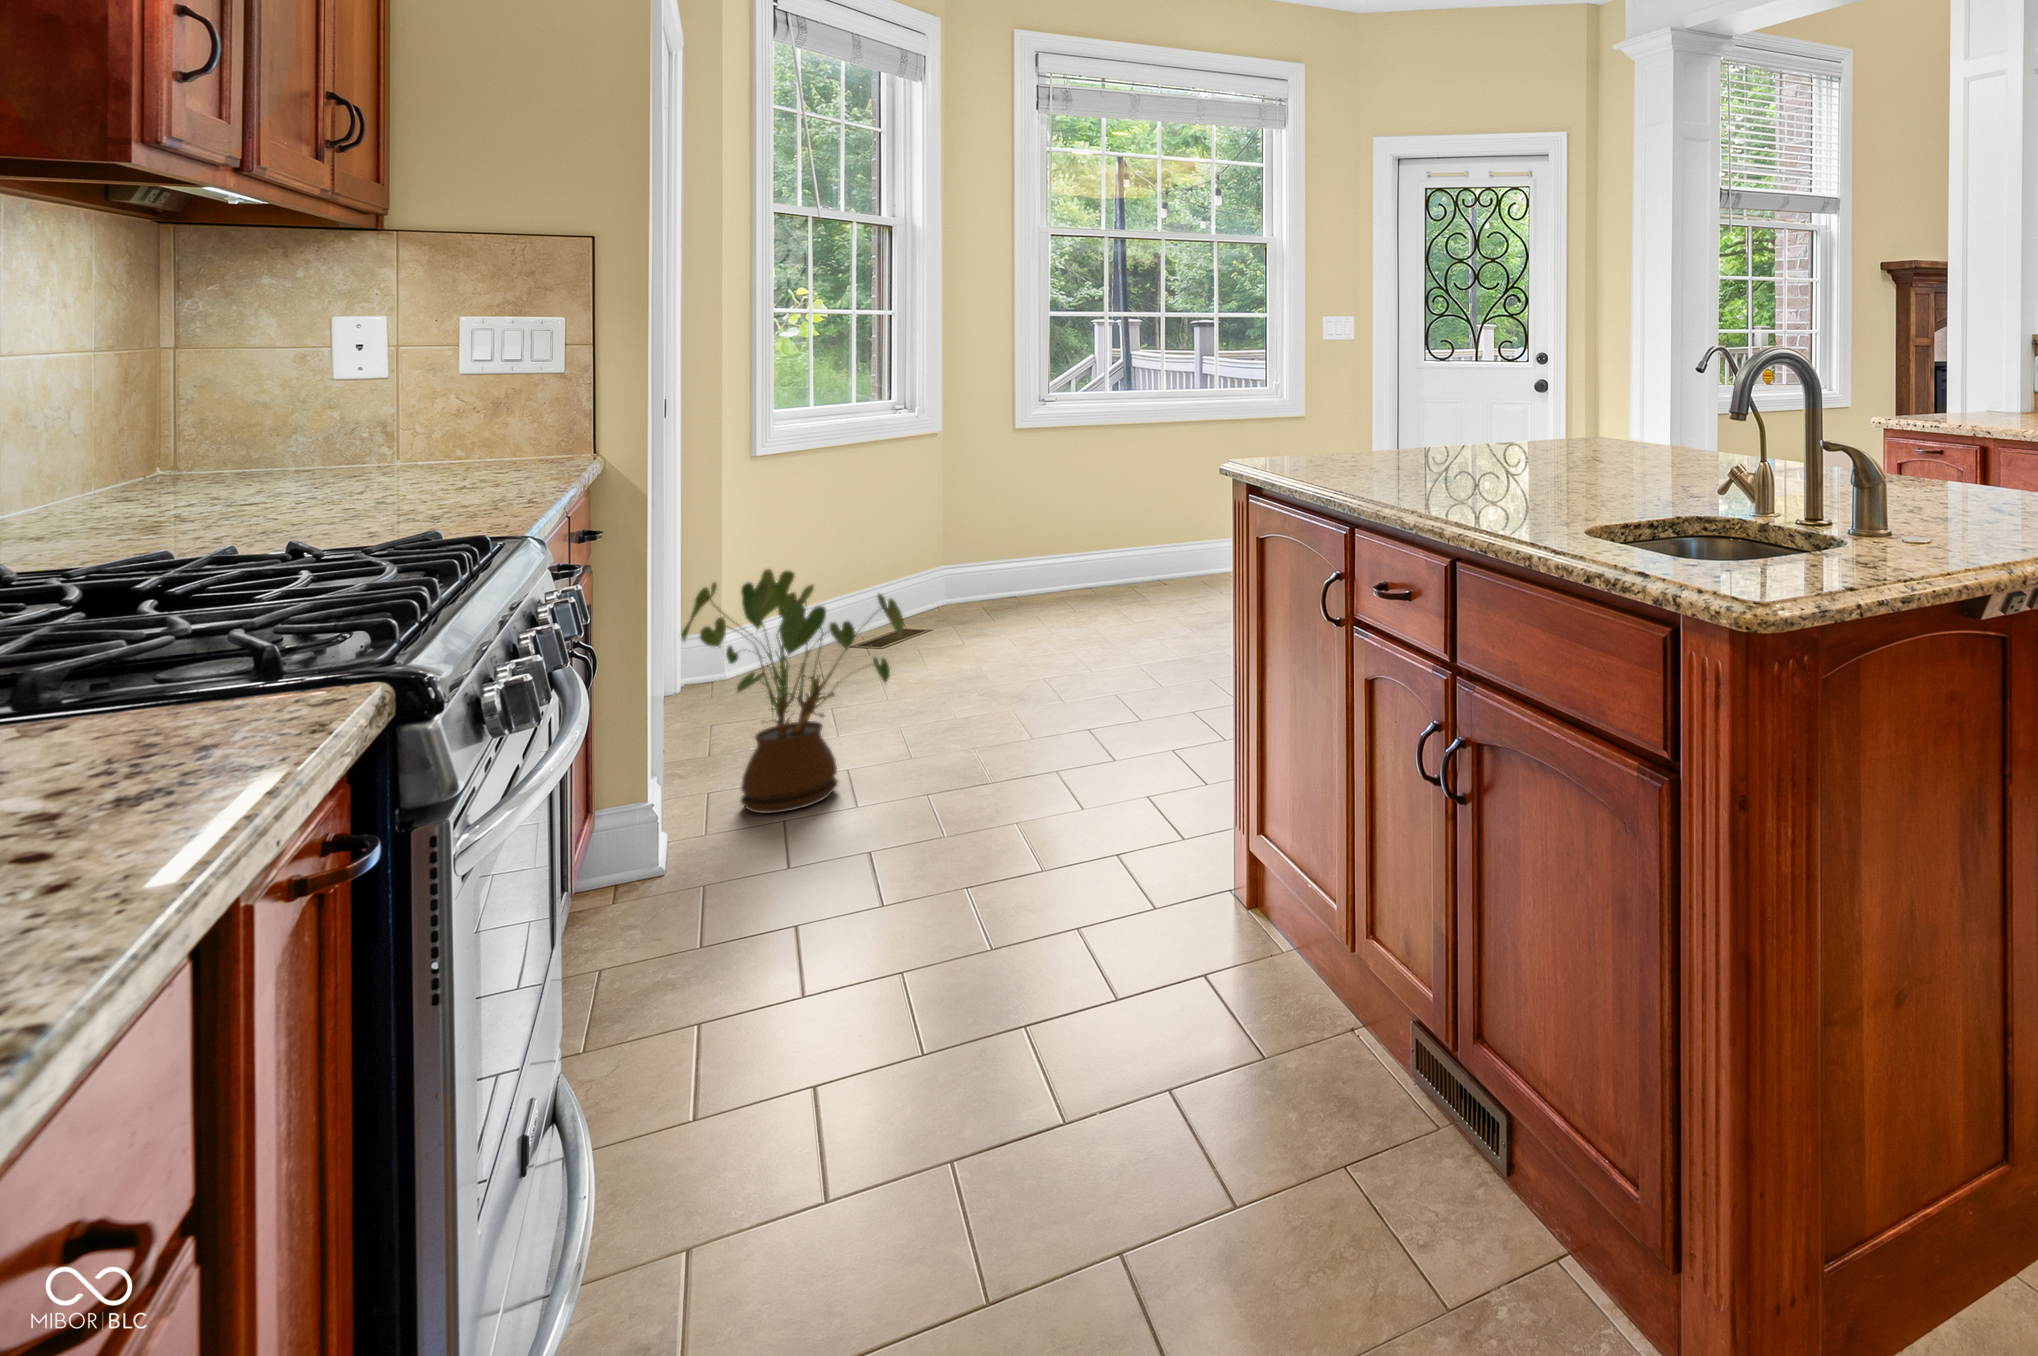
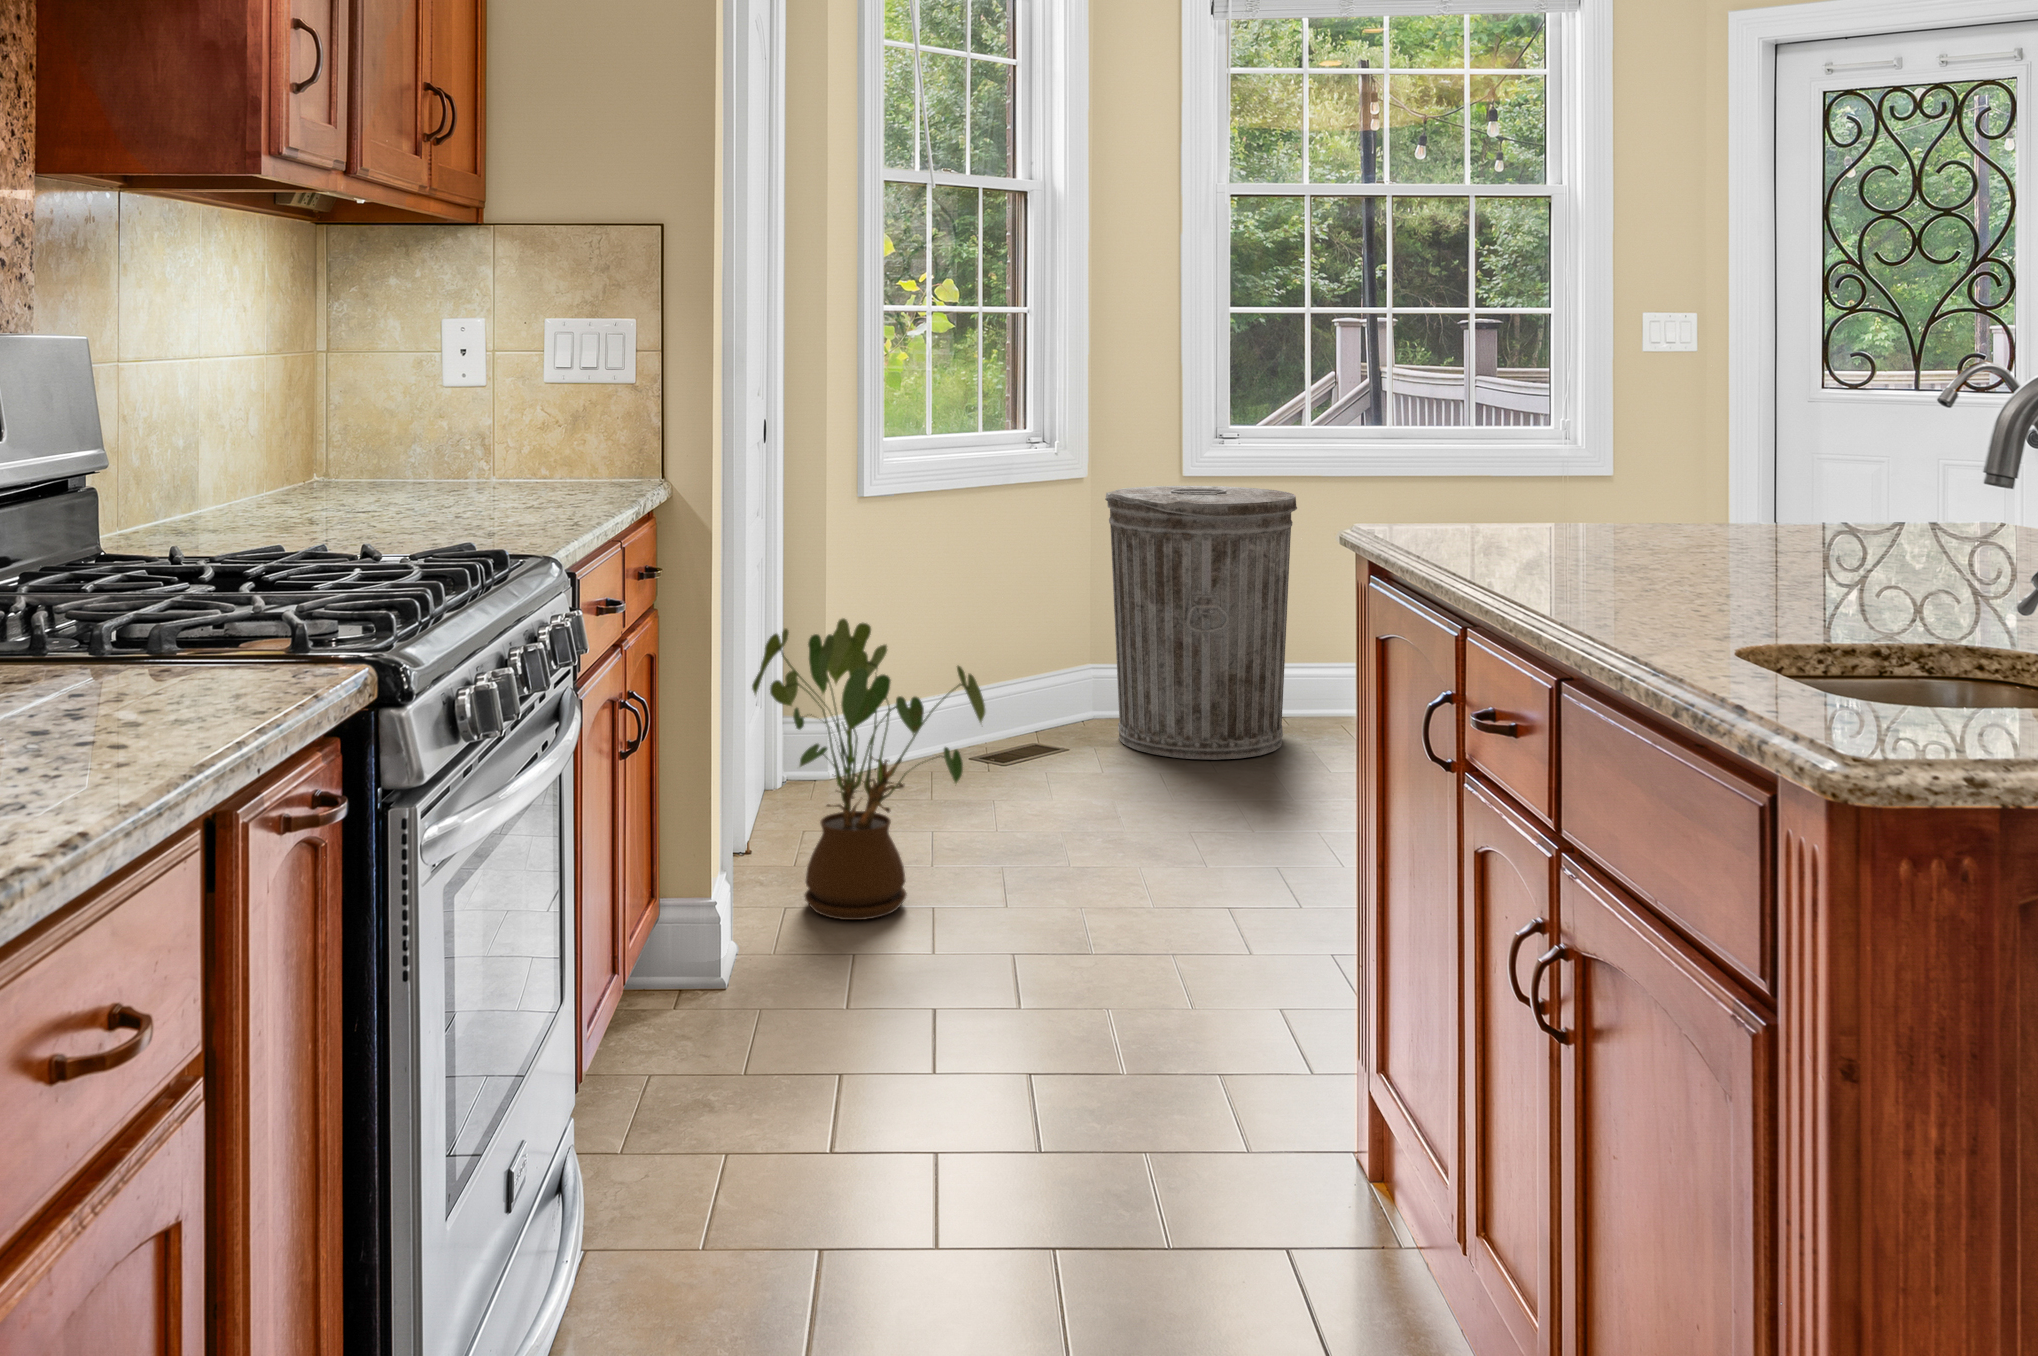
trash can: none [975,449,1124,648] -> present [1105,486,1297,760]

